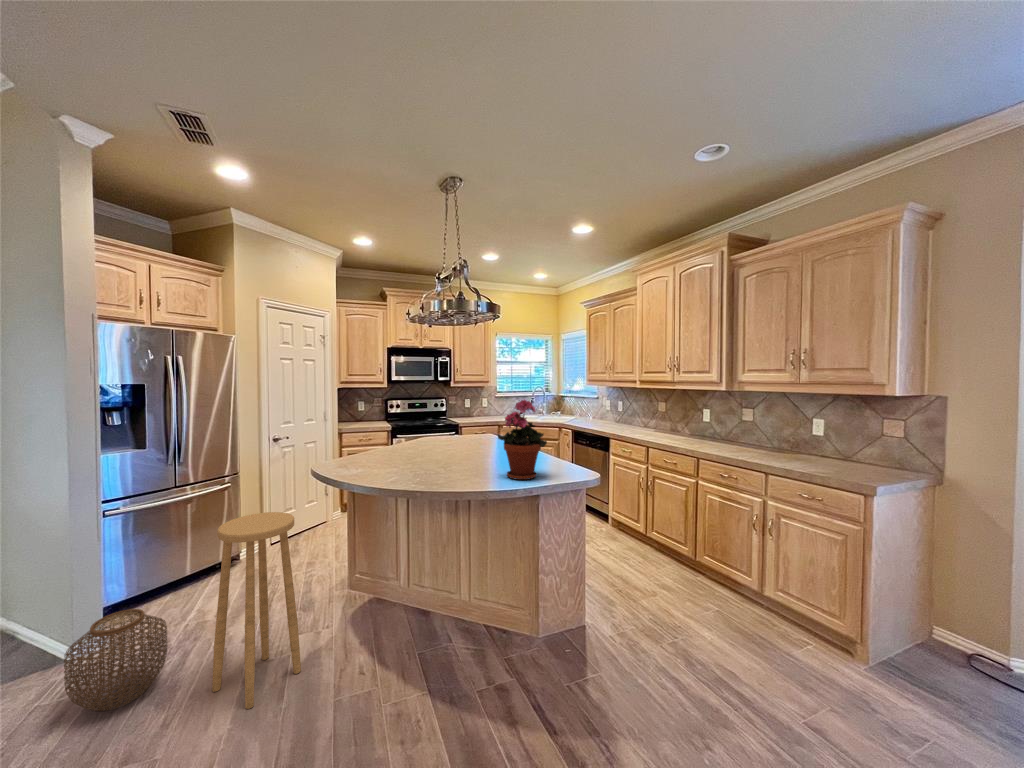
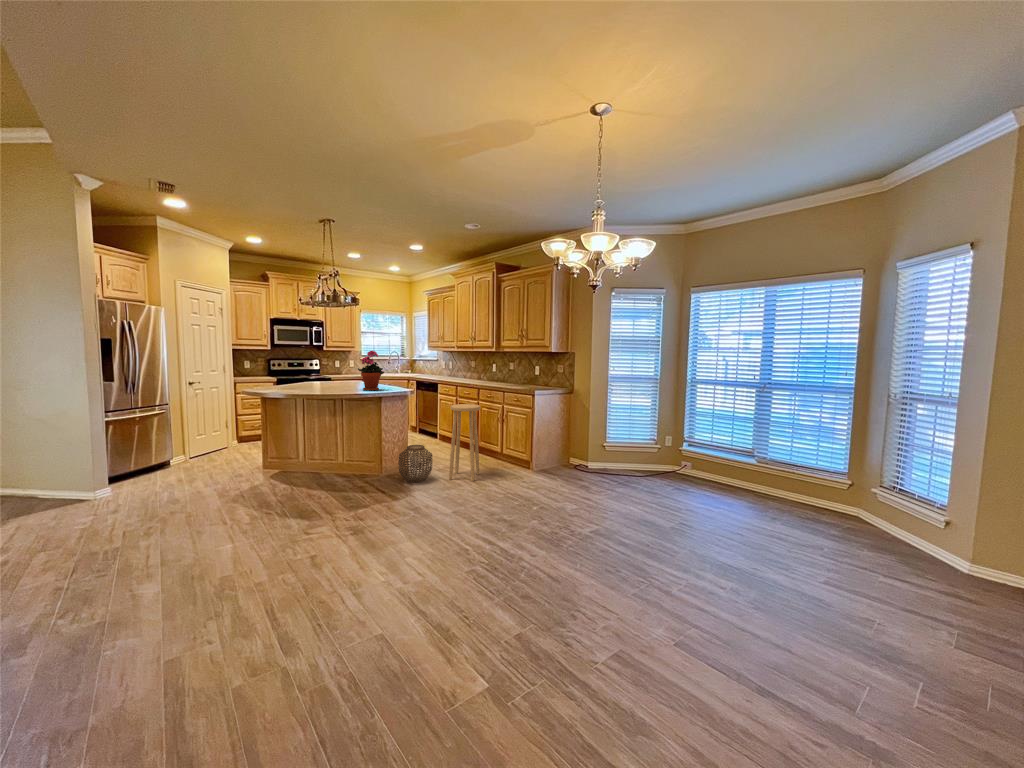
stool: present [212,512,301,709] -> present [449,404,480,481]
woven basket: present [64,609,167,711] -> present [398,445,432,483]

